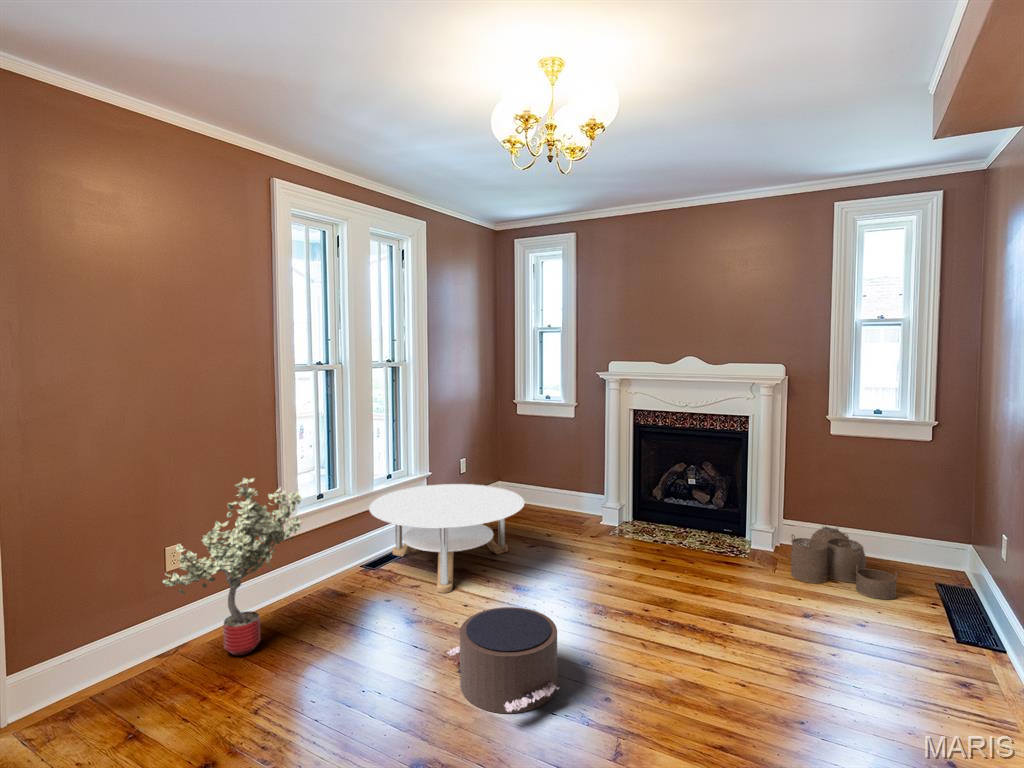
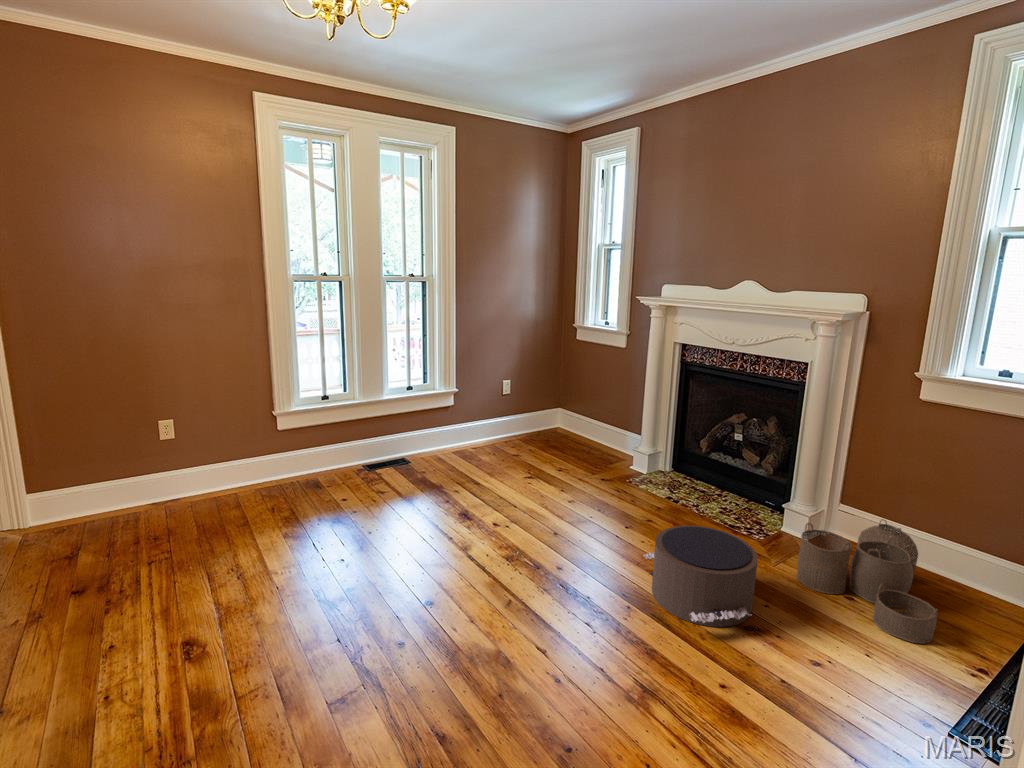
potted tree: present [163,478,302,655] -> none [121,370,260,517]
round table: present [369,484,524,593] -> none [355,402,510,504]
pouf: present [447,607,559,713] -> present [643,525,758,627]

